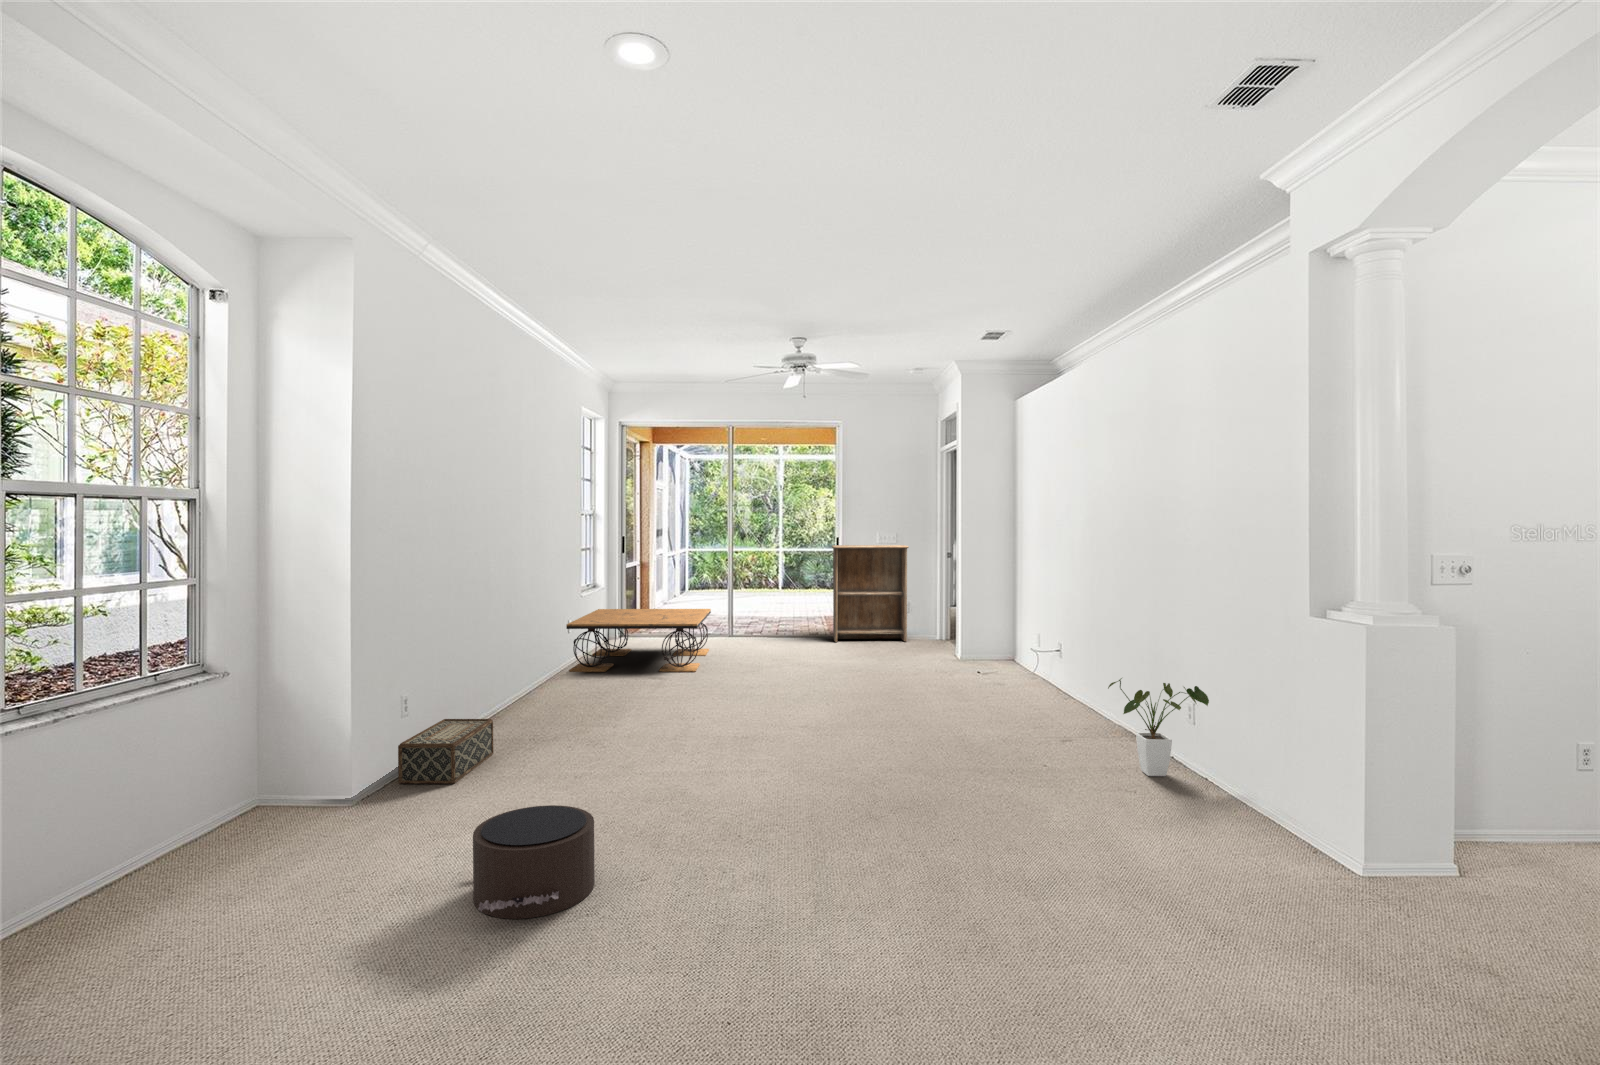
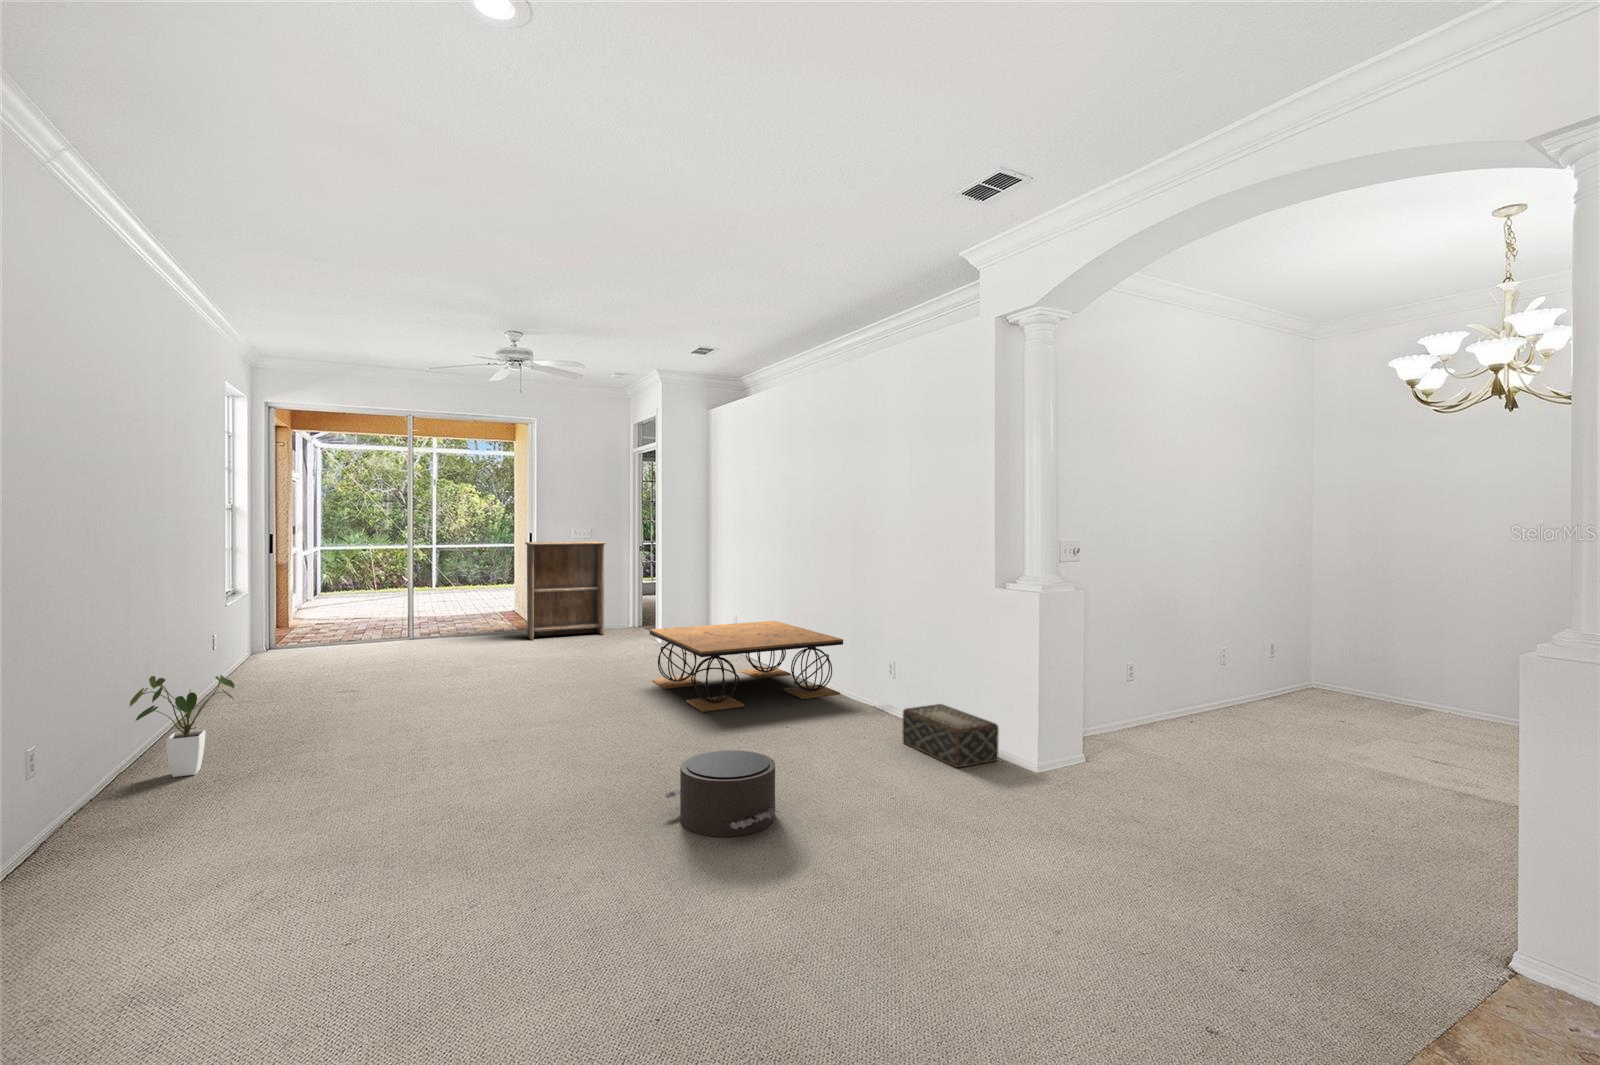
coffee table: present [566,609,711,672] -> present [650,621,843,712]
house plant: present [1108,678,1209,776] -> present [130,675,235,777]
woven basket: present [398,719,493,784] -> present [903,704,999,768]
pouf: present [473,805,595,919] -> present [664,750,780,837]

